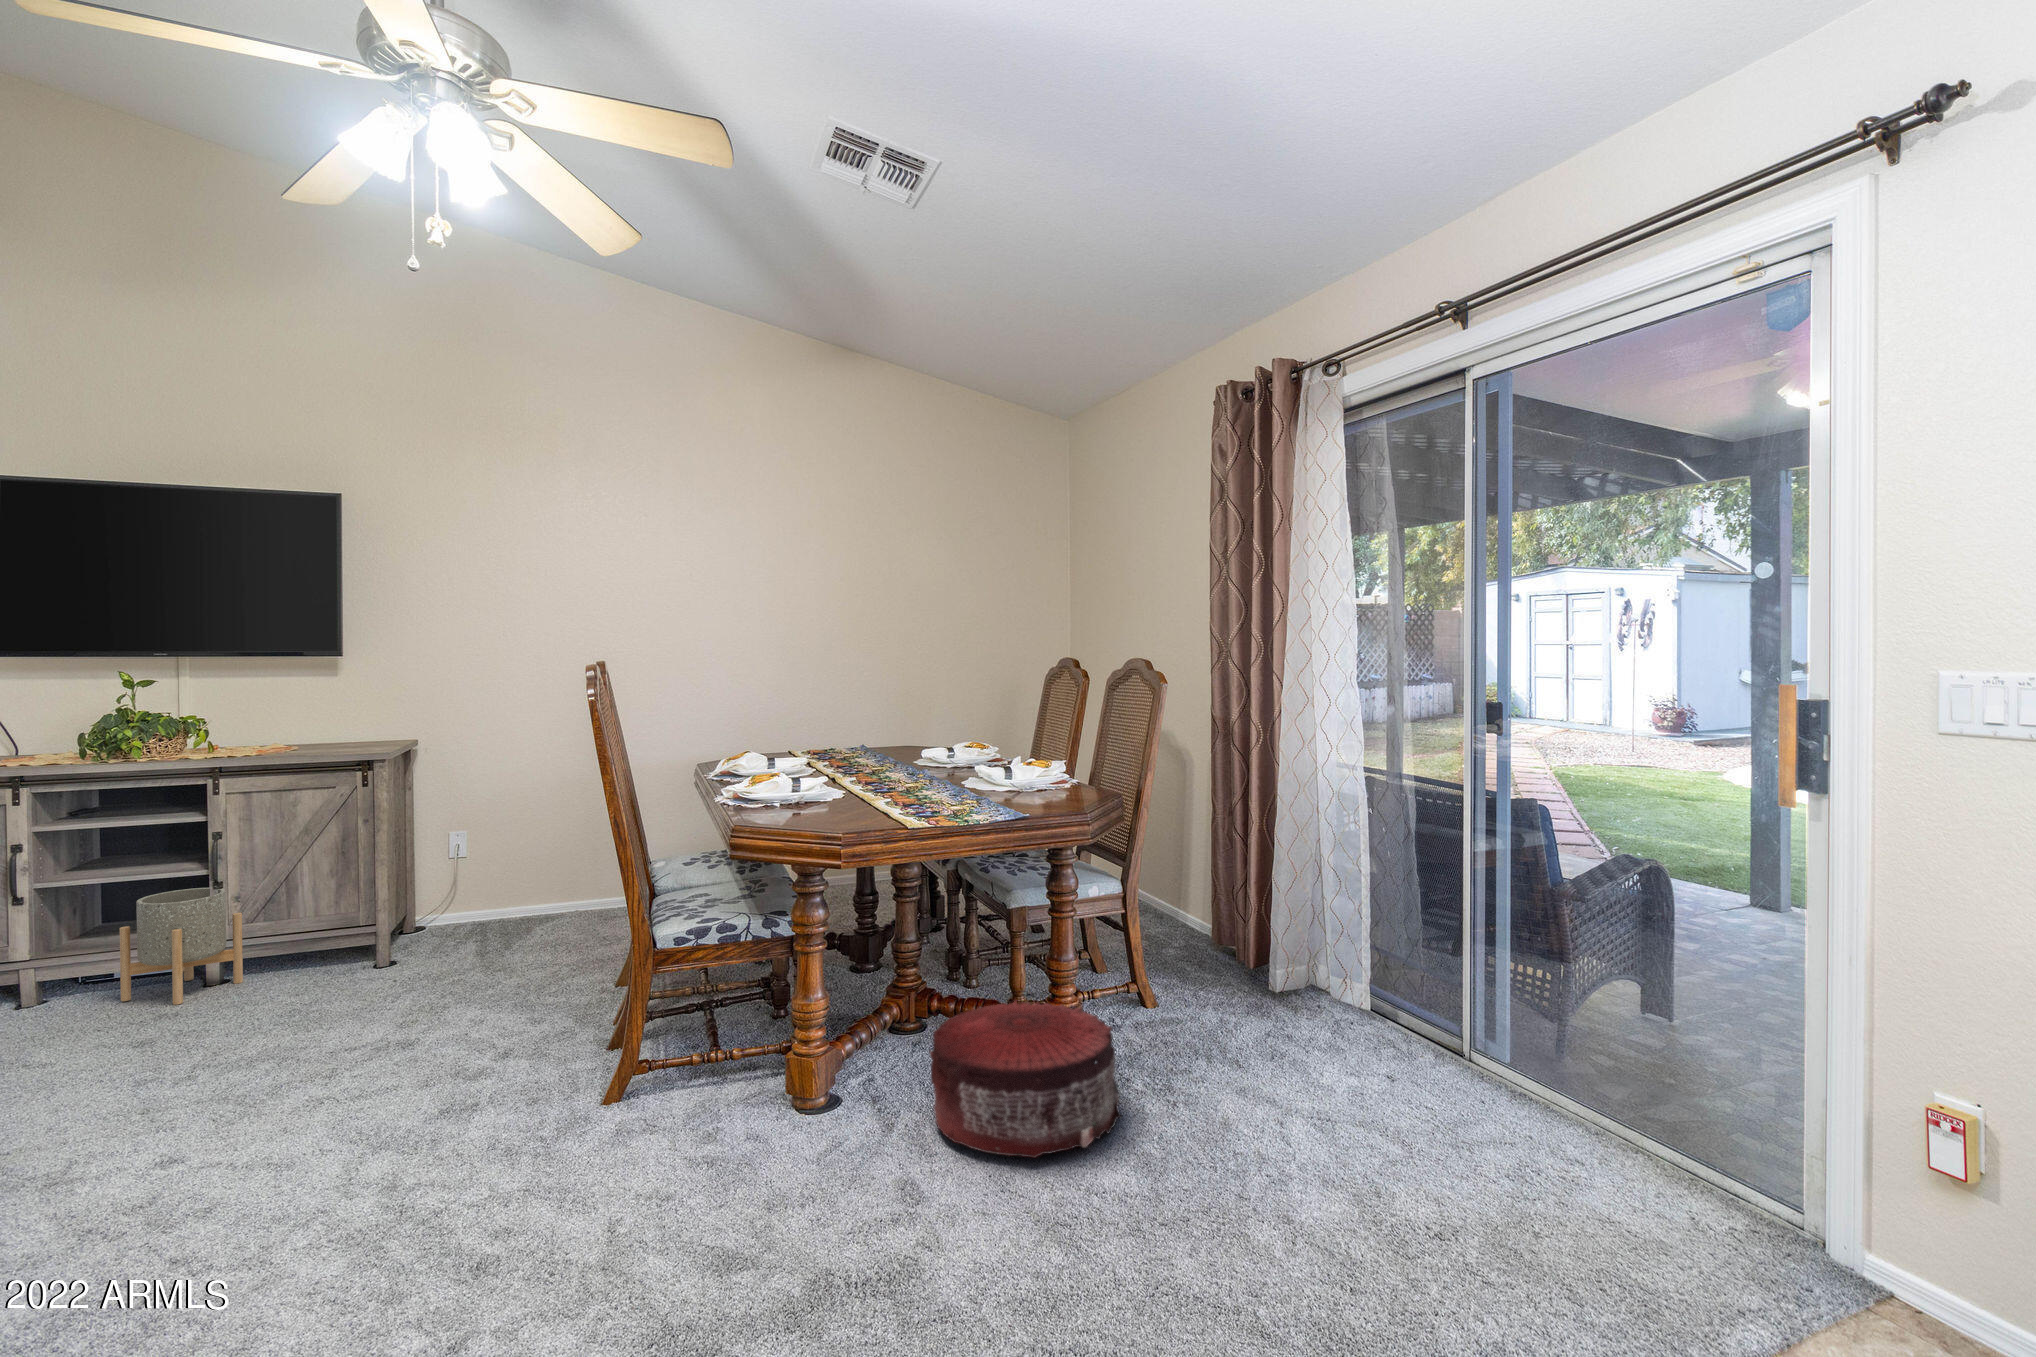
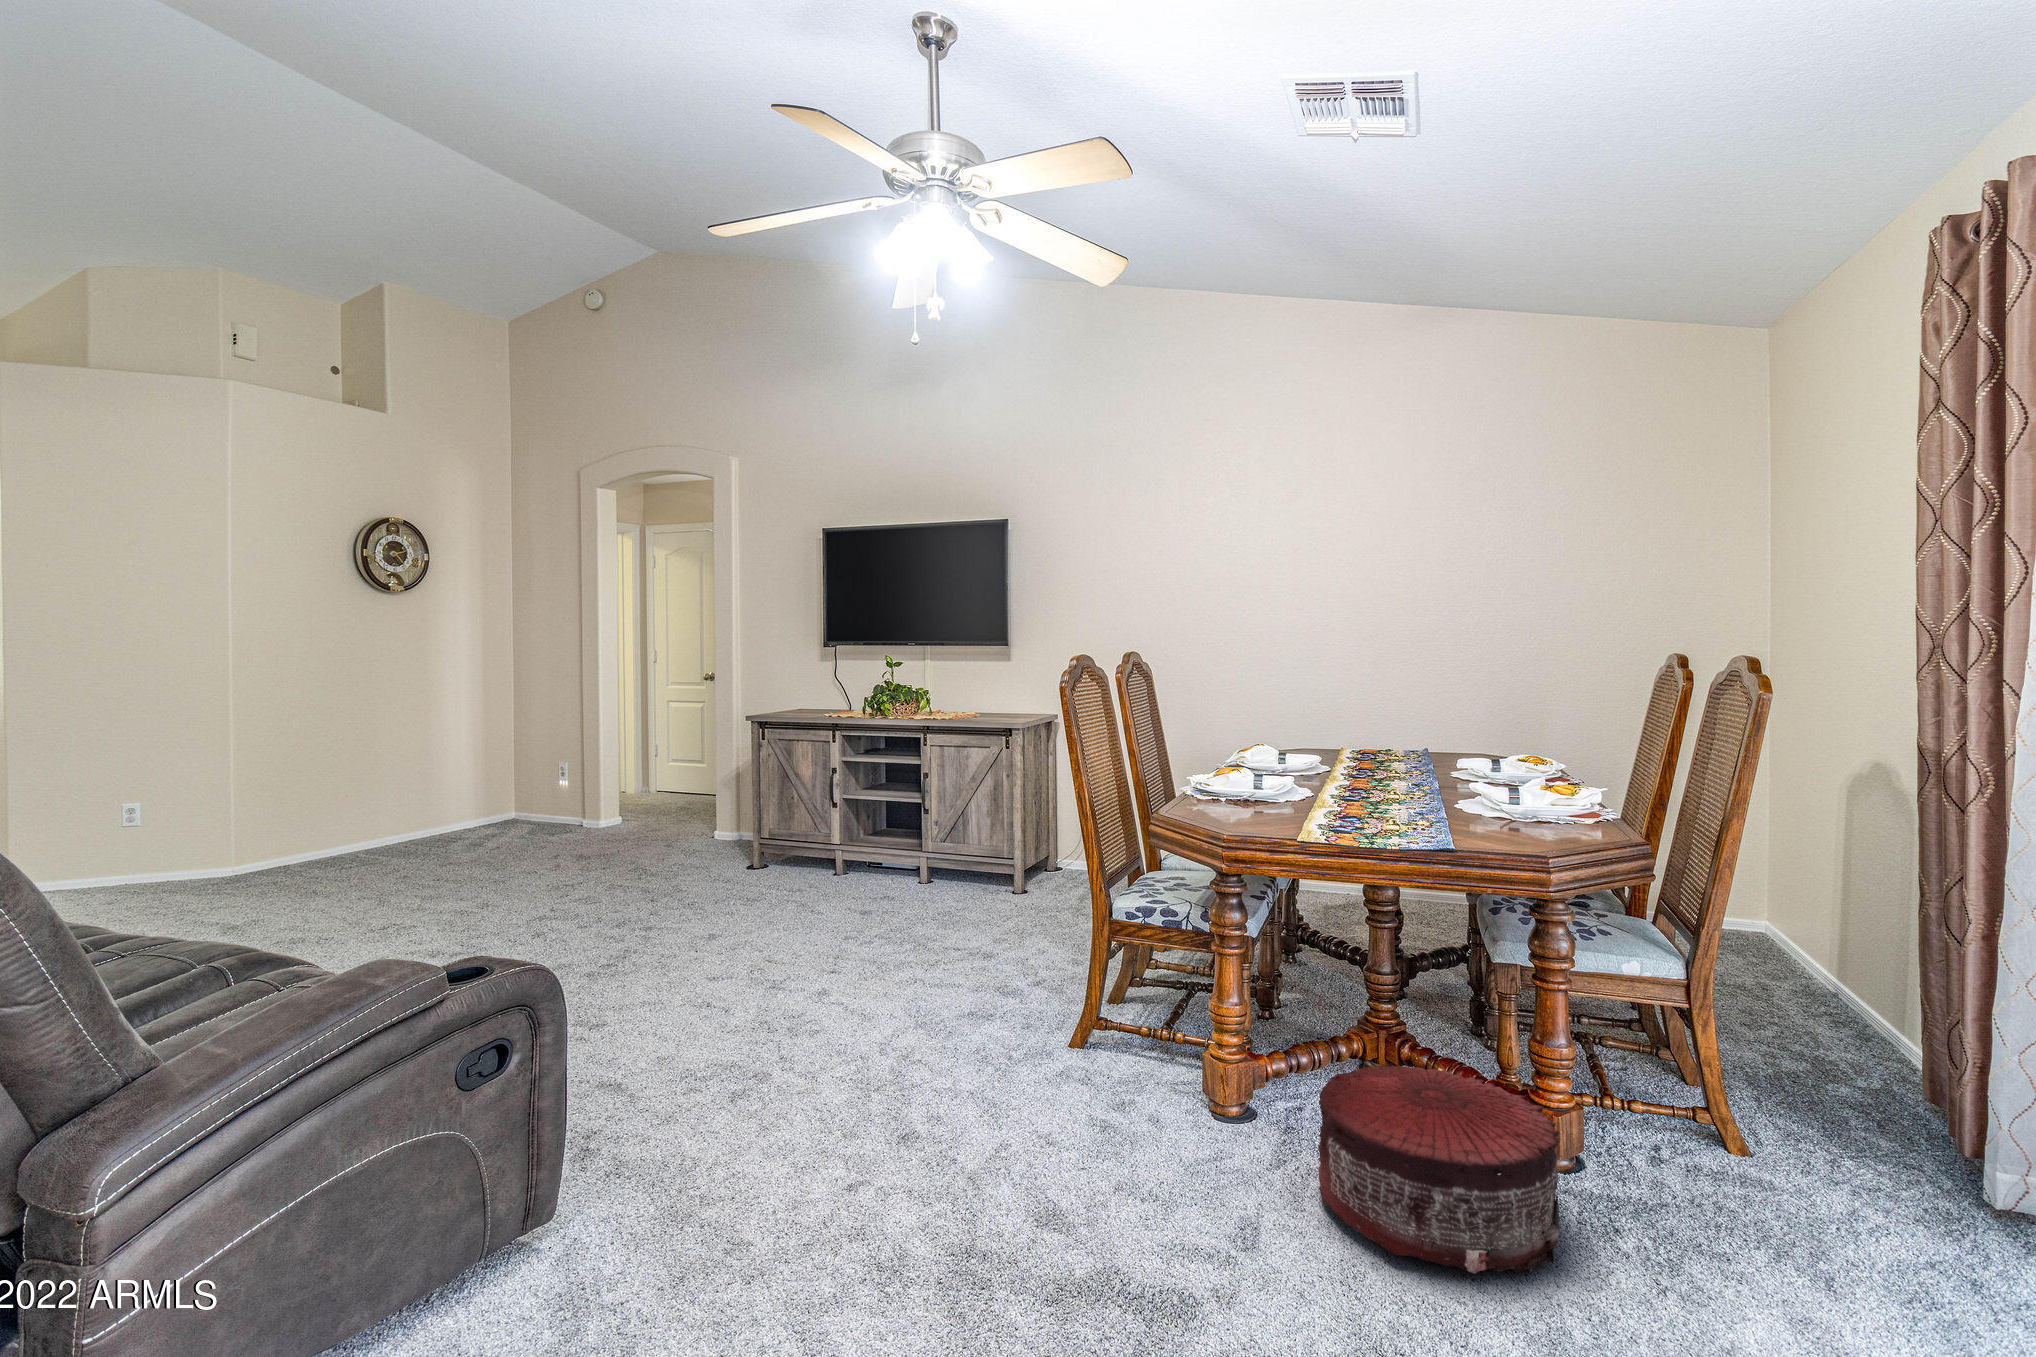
planter: present [120,888,243,1005] -> none [867,812,932,894]

